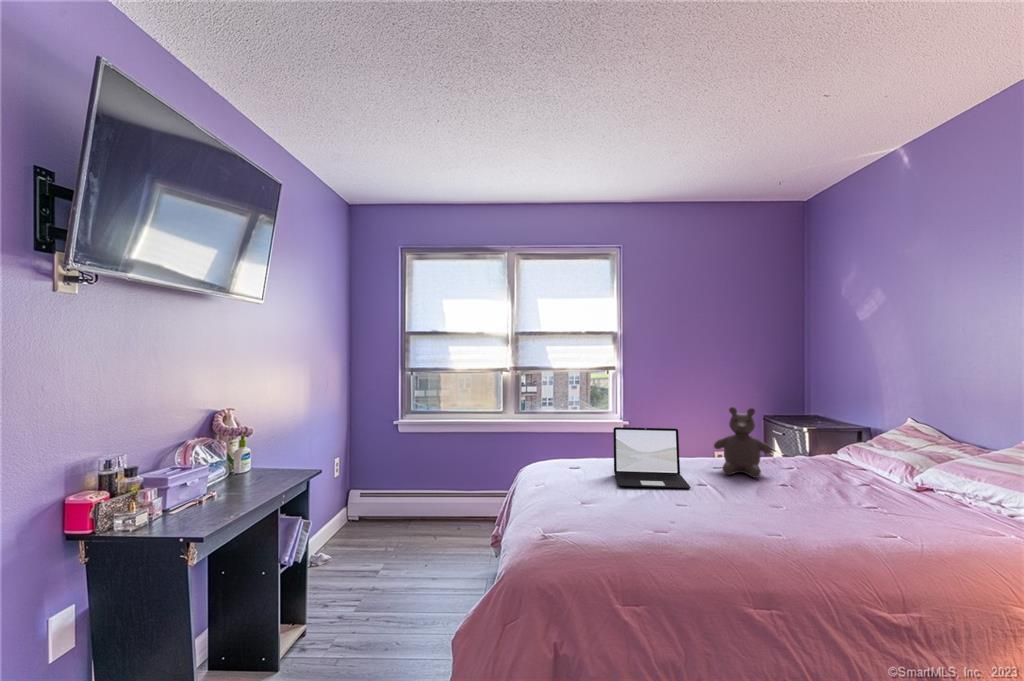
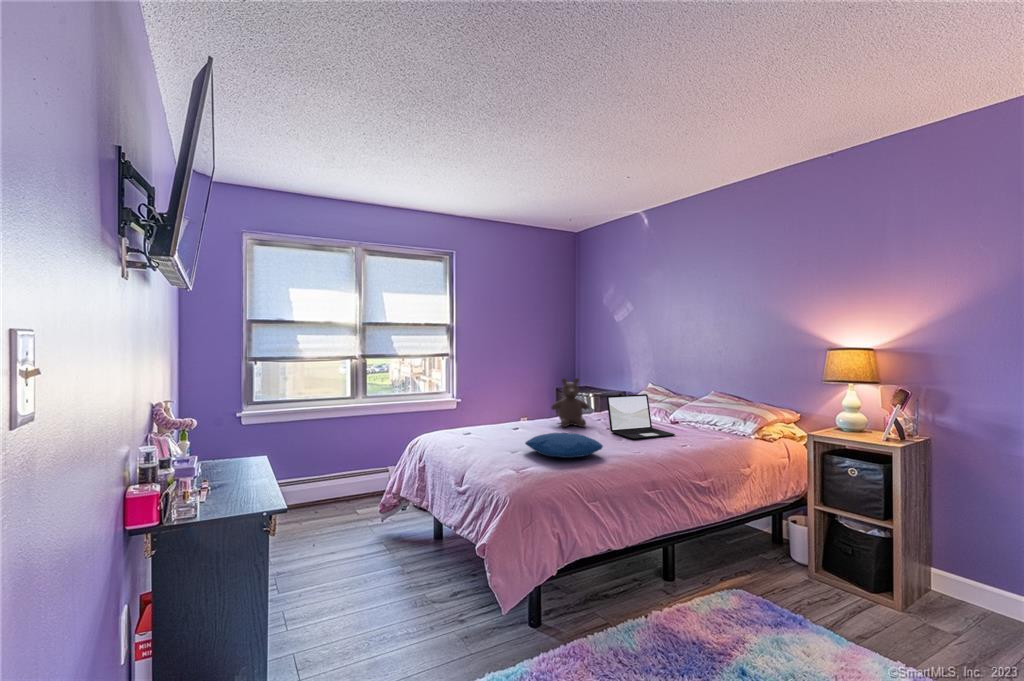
laptop: present [613,427,691,488] -> present [607,394,675,439]
pillow: none [636,486,743,527] -> present [525,433,603,458]

